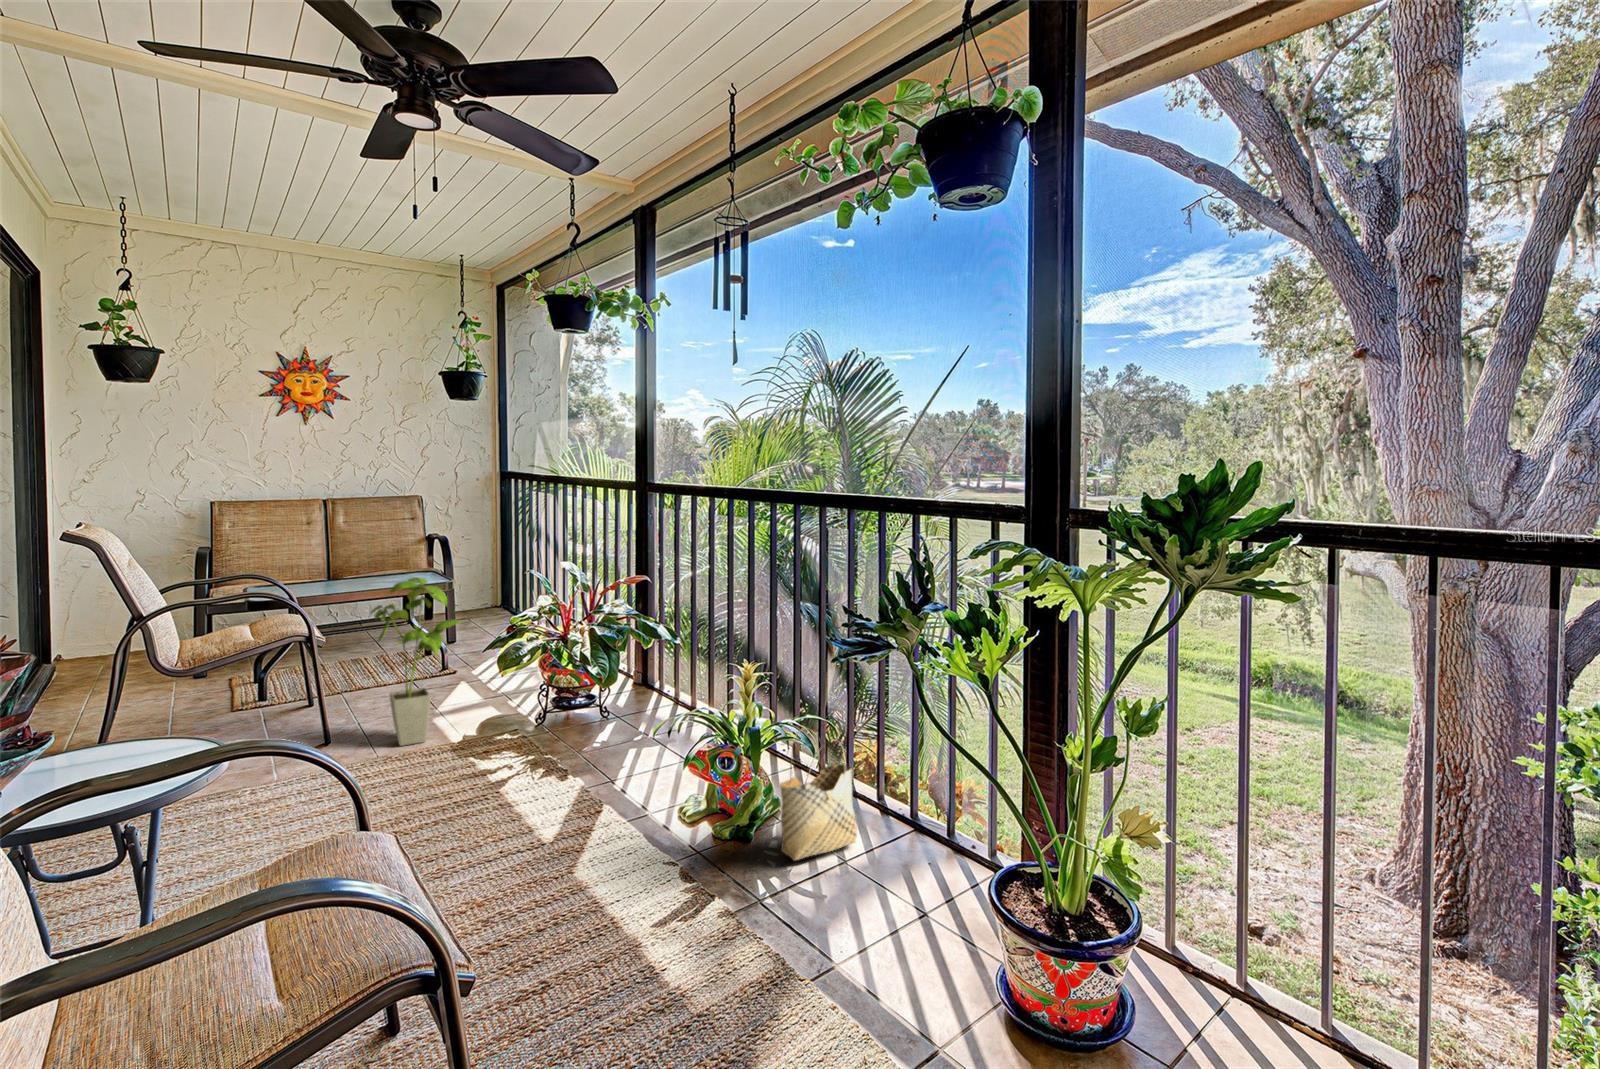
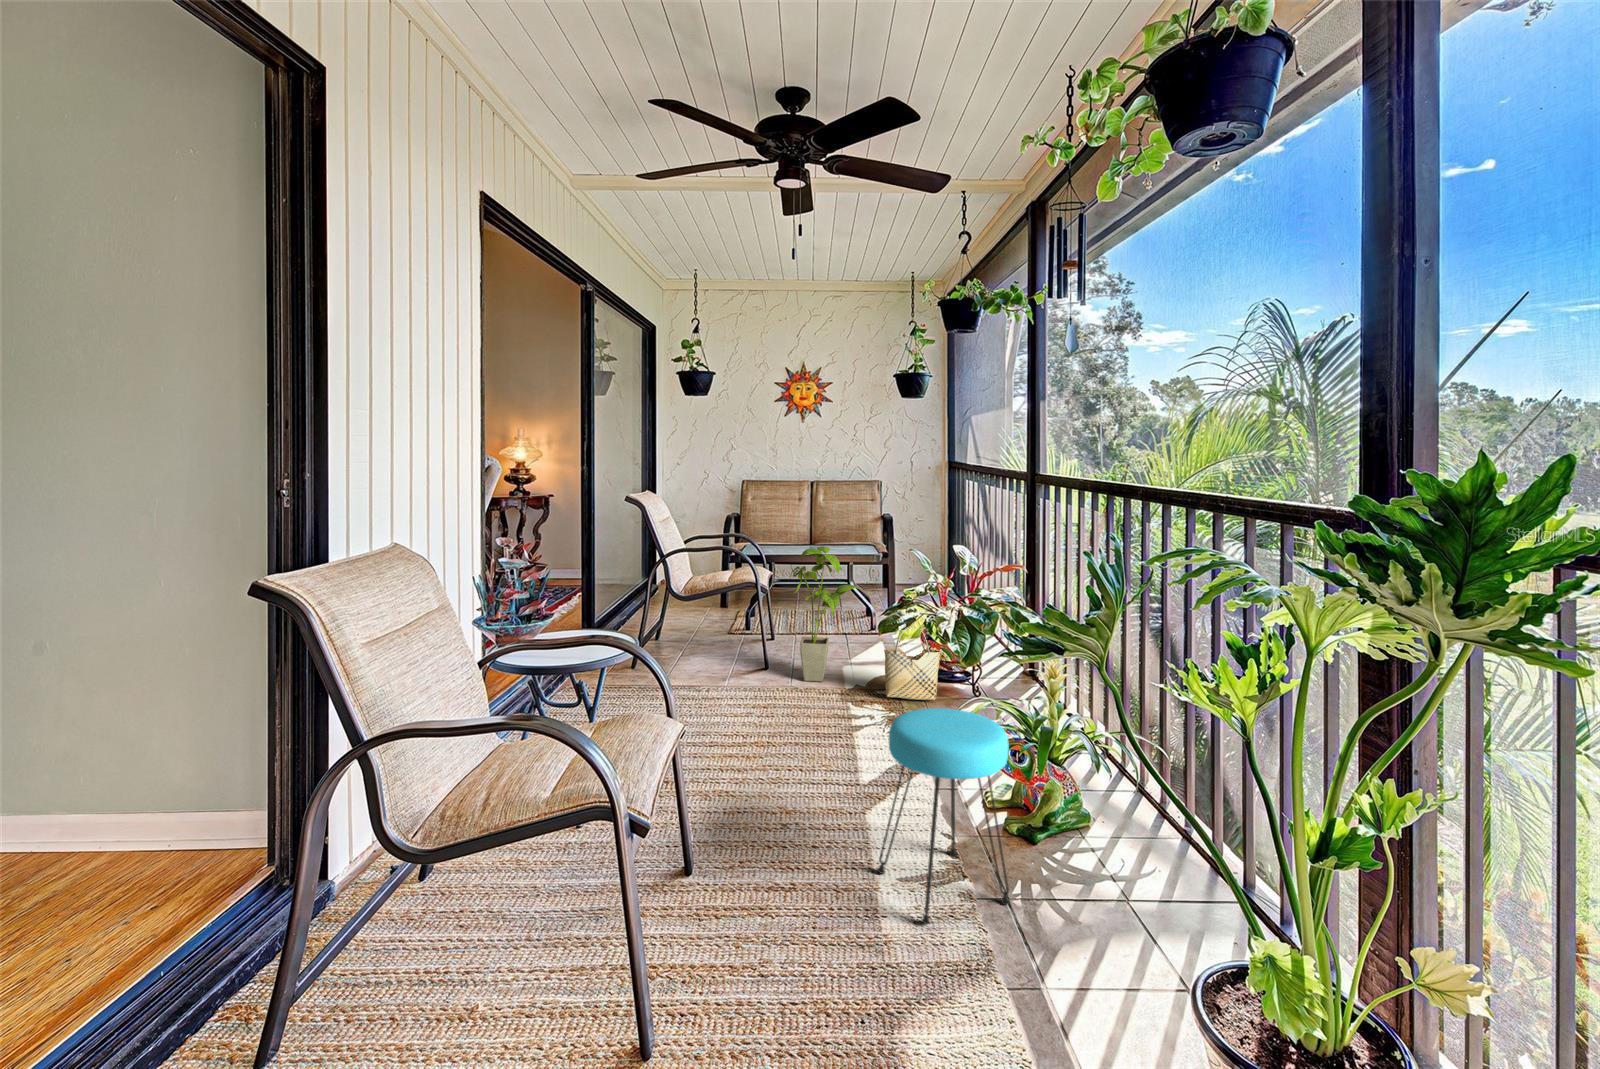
woven basket: present [780,728,857,861] -> present [884,626,941,700]
stool: none [627,729,766,958] -> present [877,708,1010,924]

